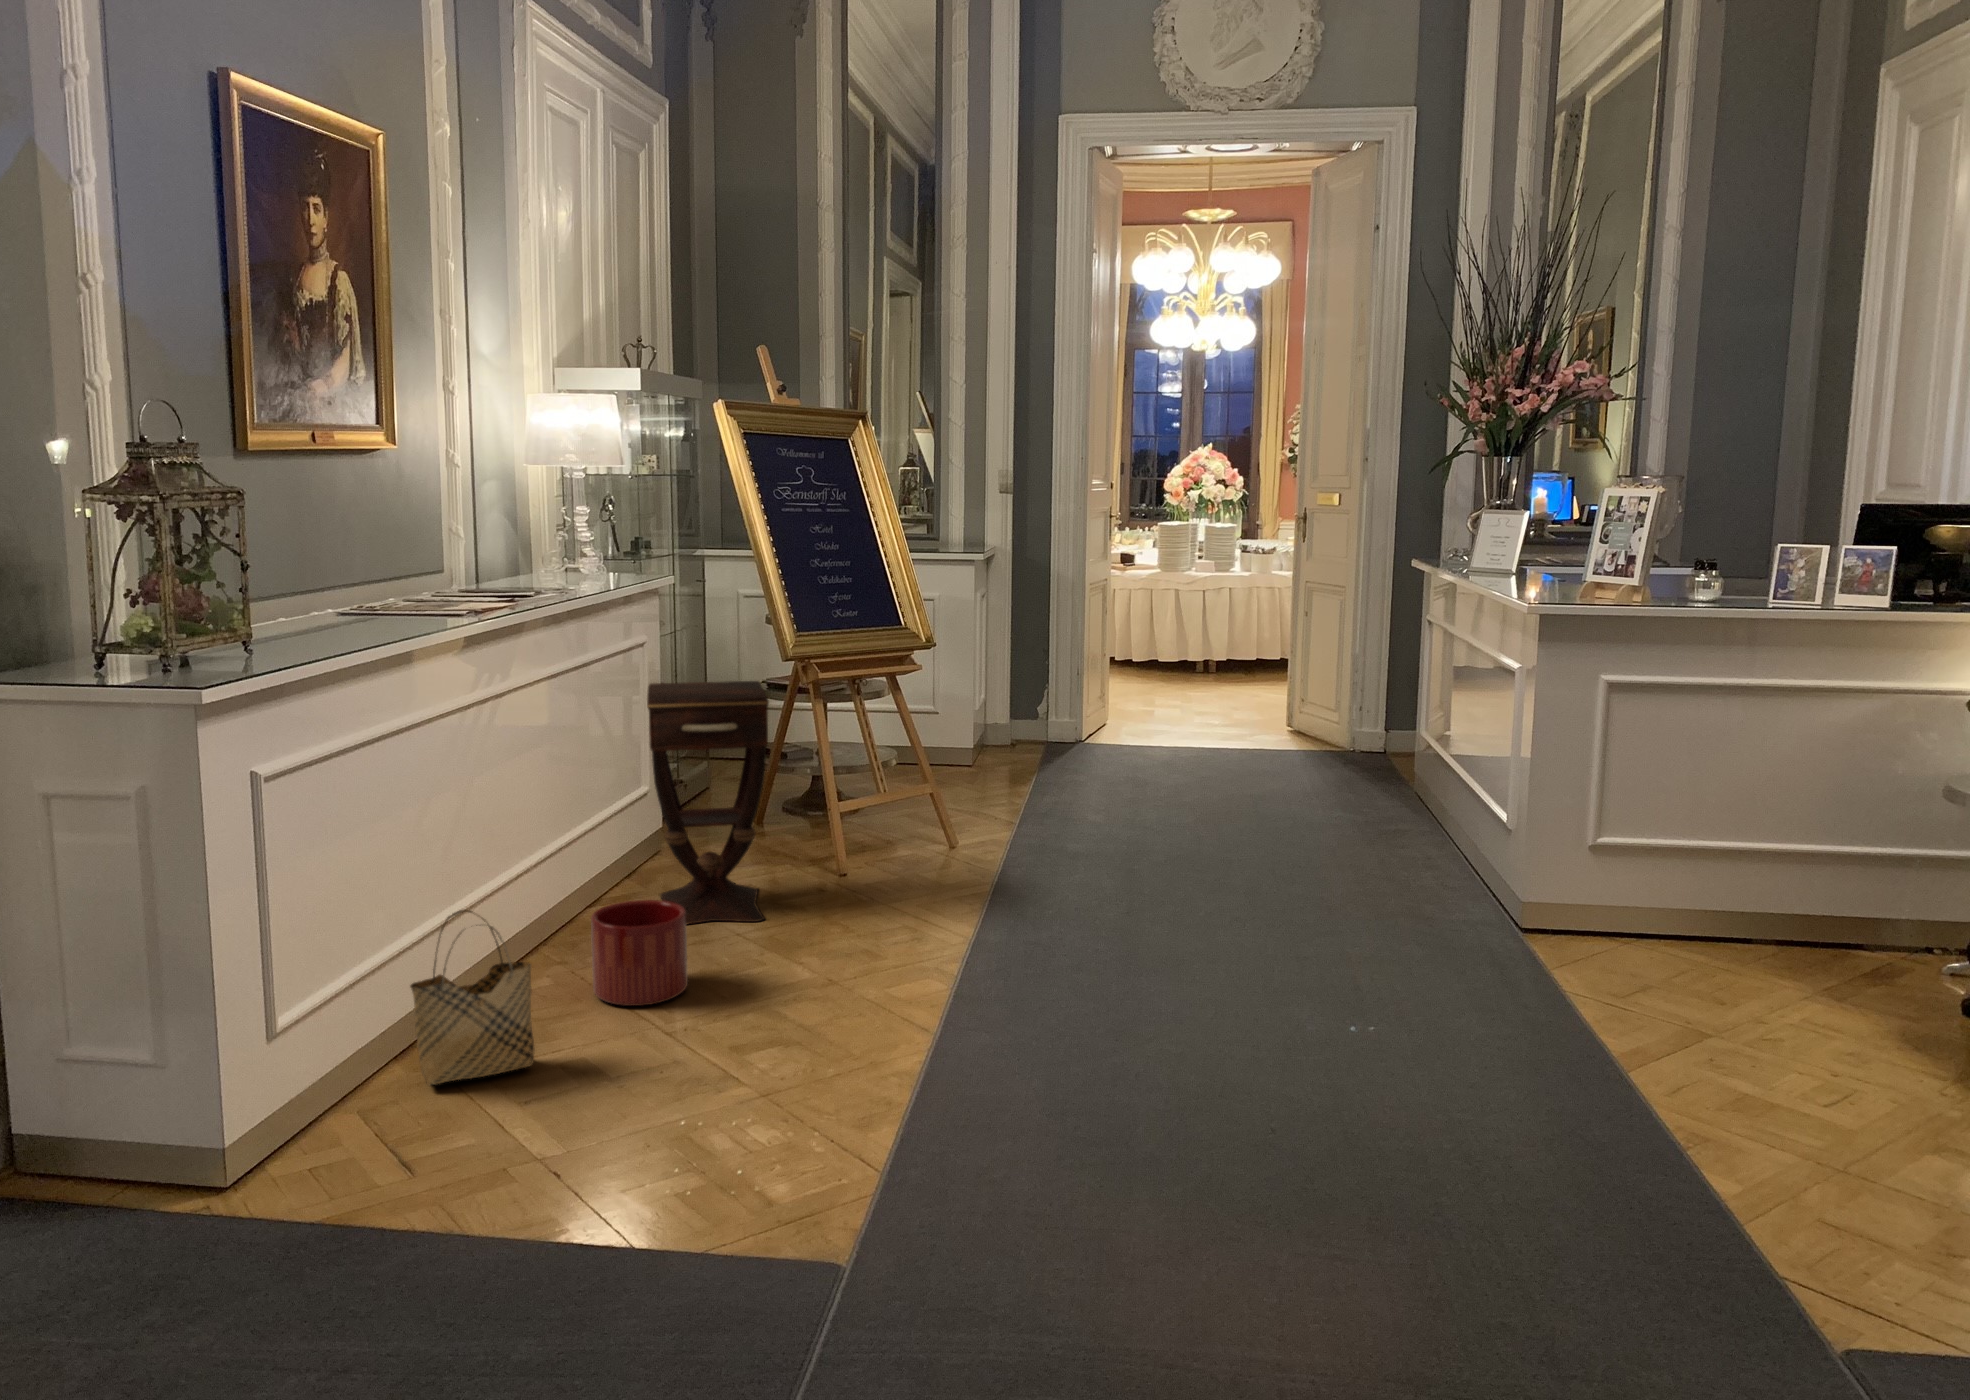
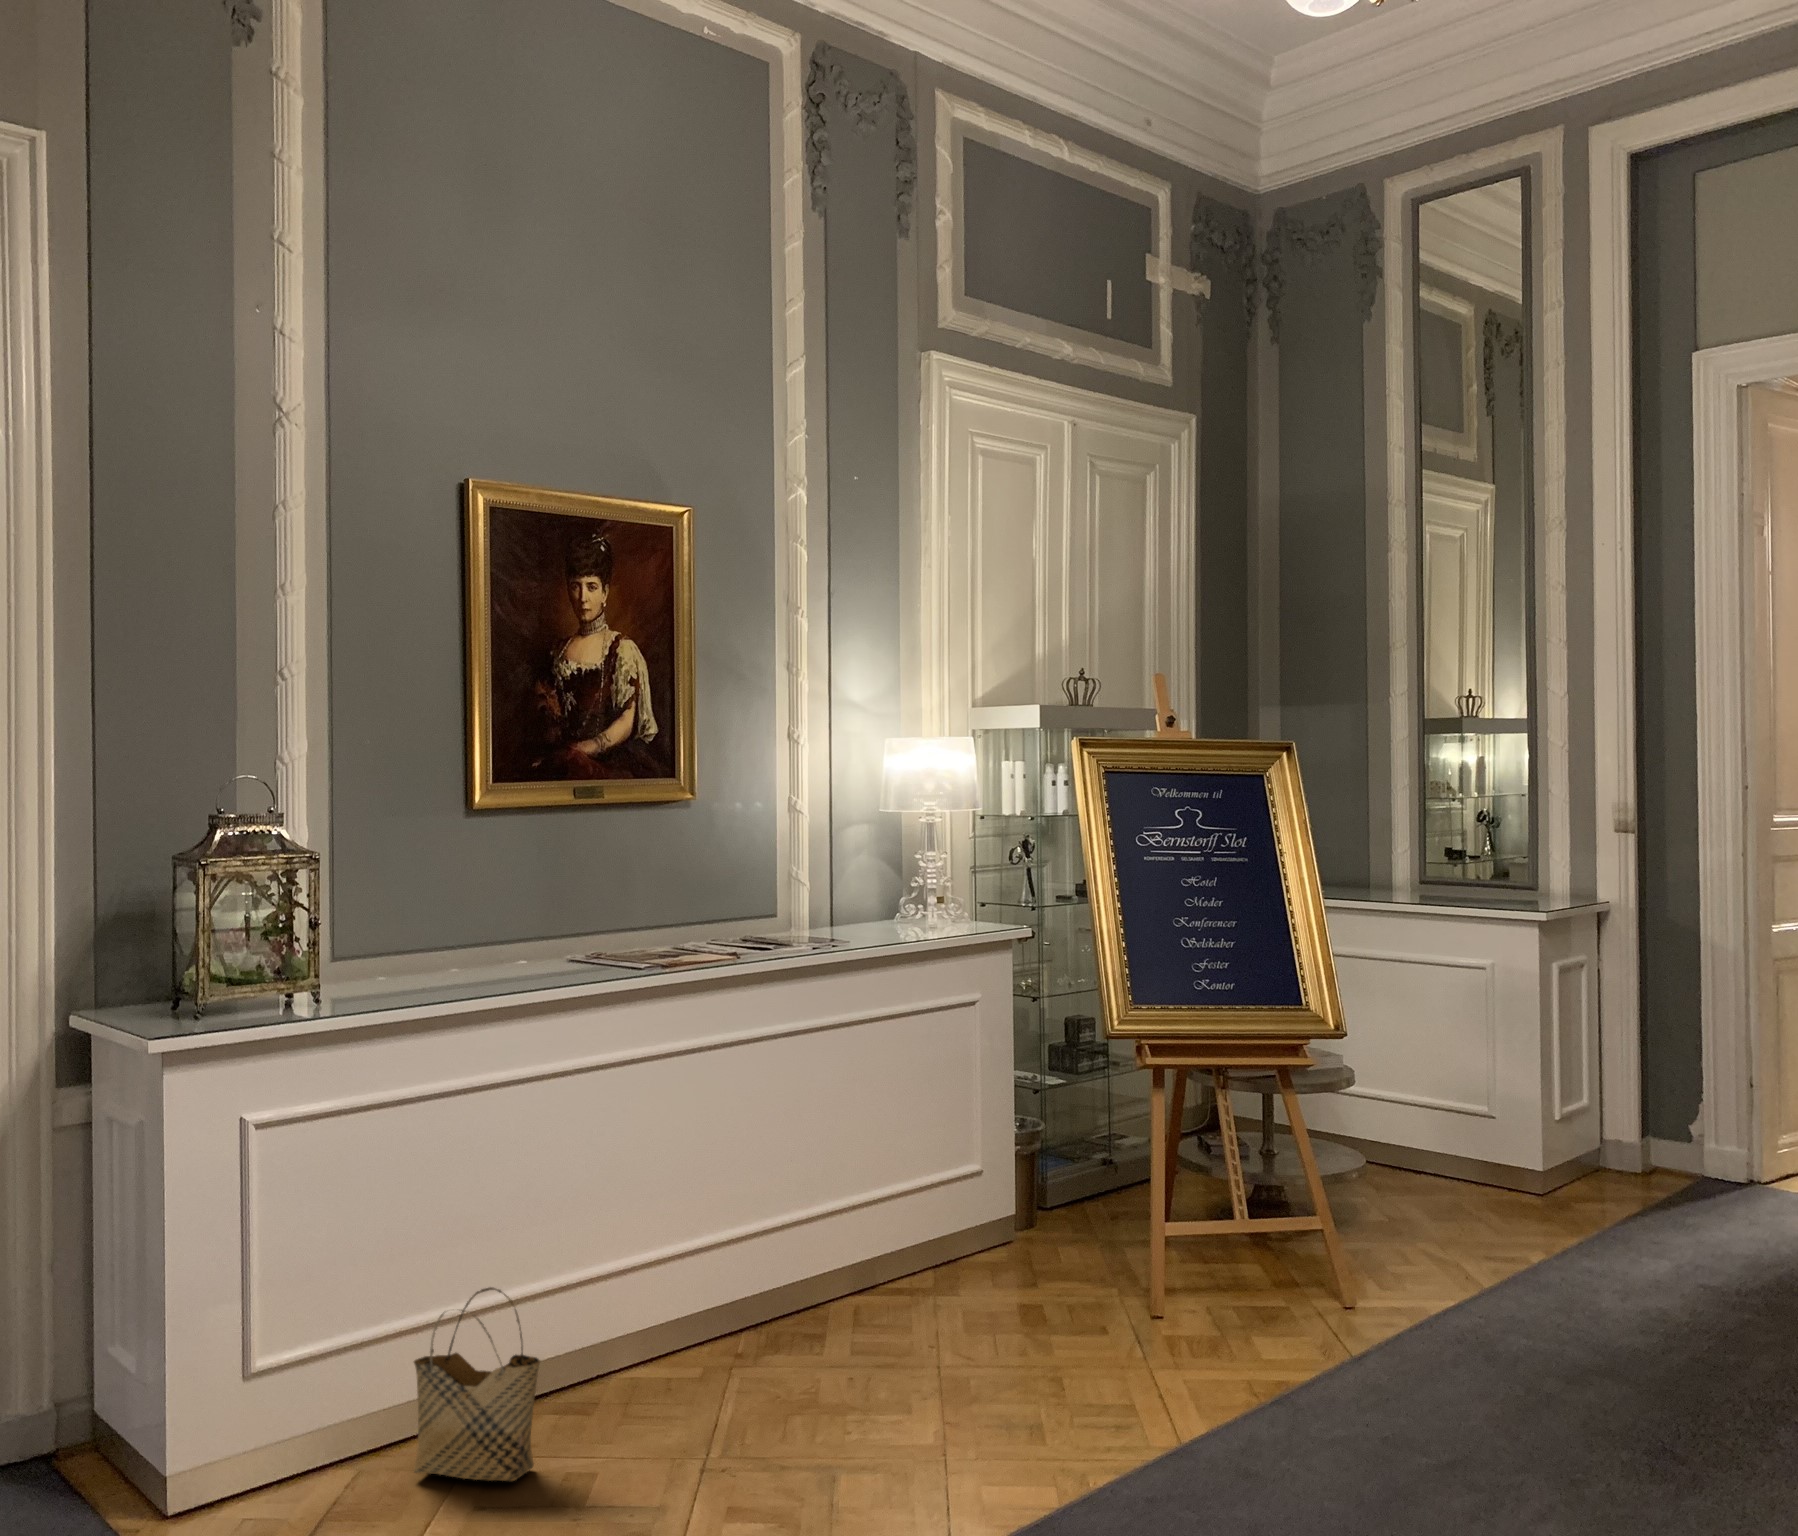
side table: present [647,681,769,924] -> none [867,1054,1047,1362]
planter: present [591,900,688,1006] -> none [686,1308,794,1441]

